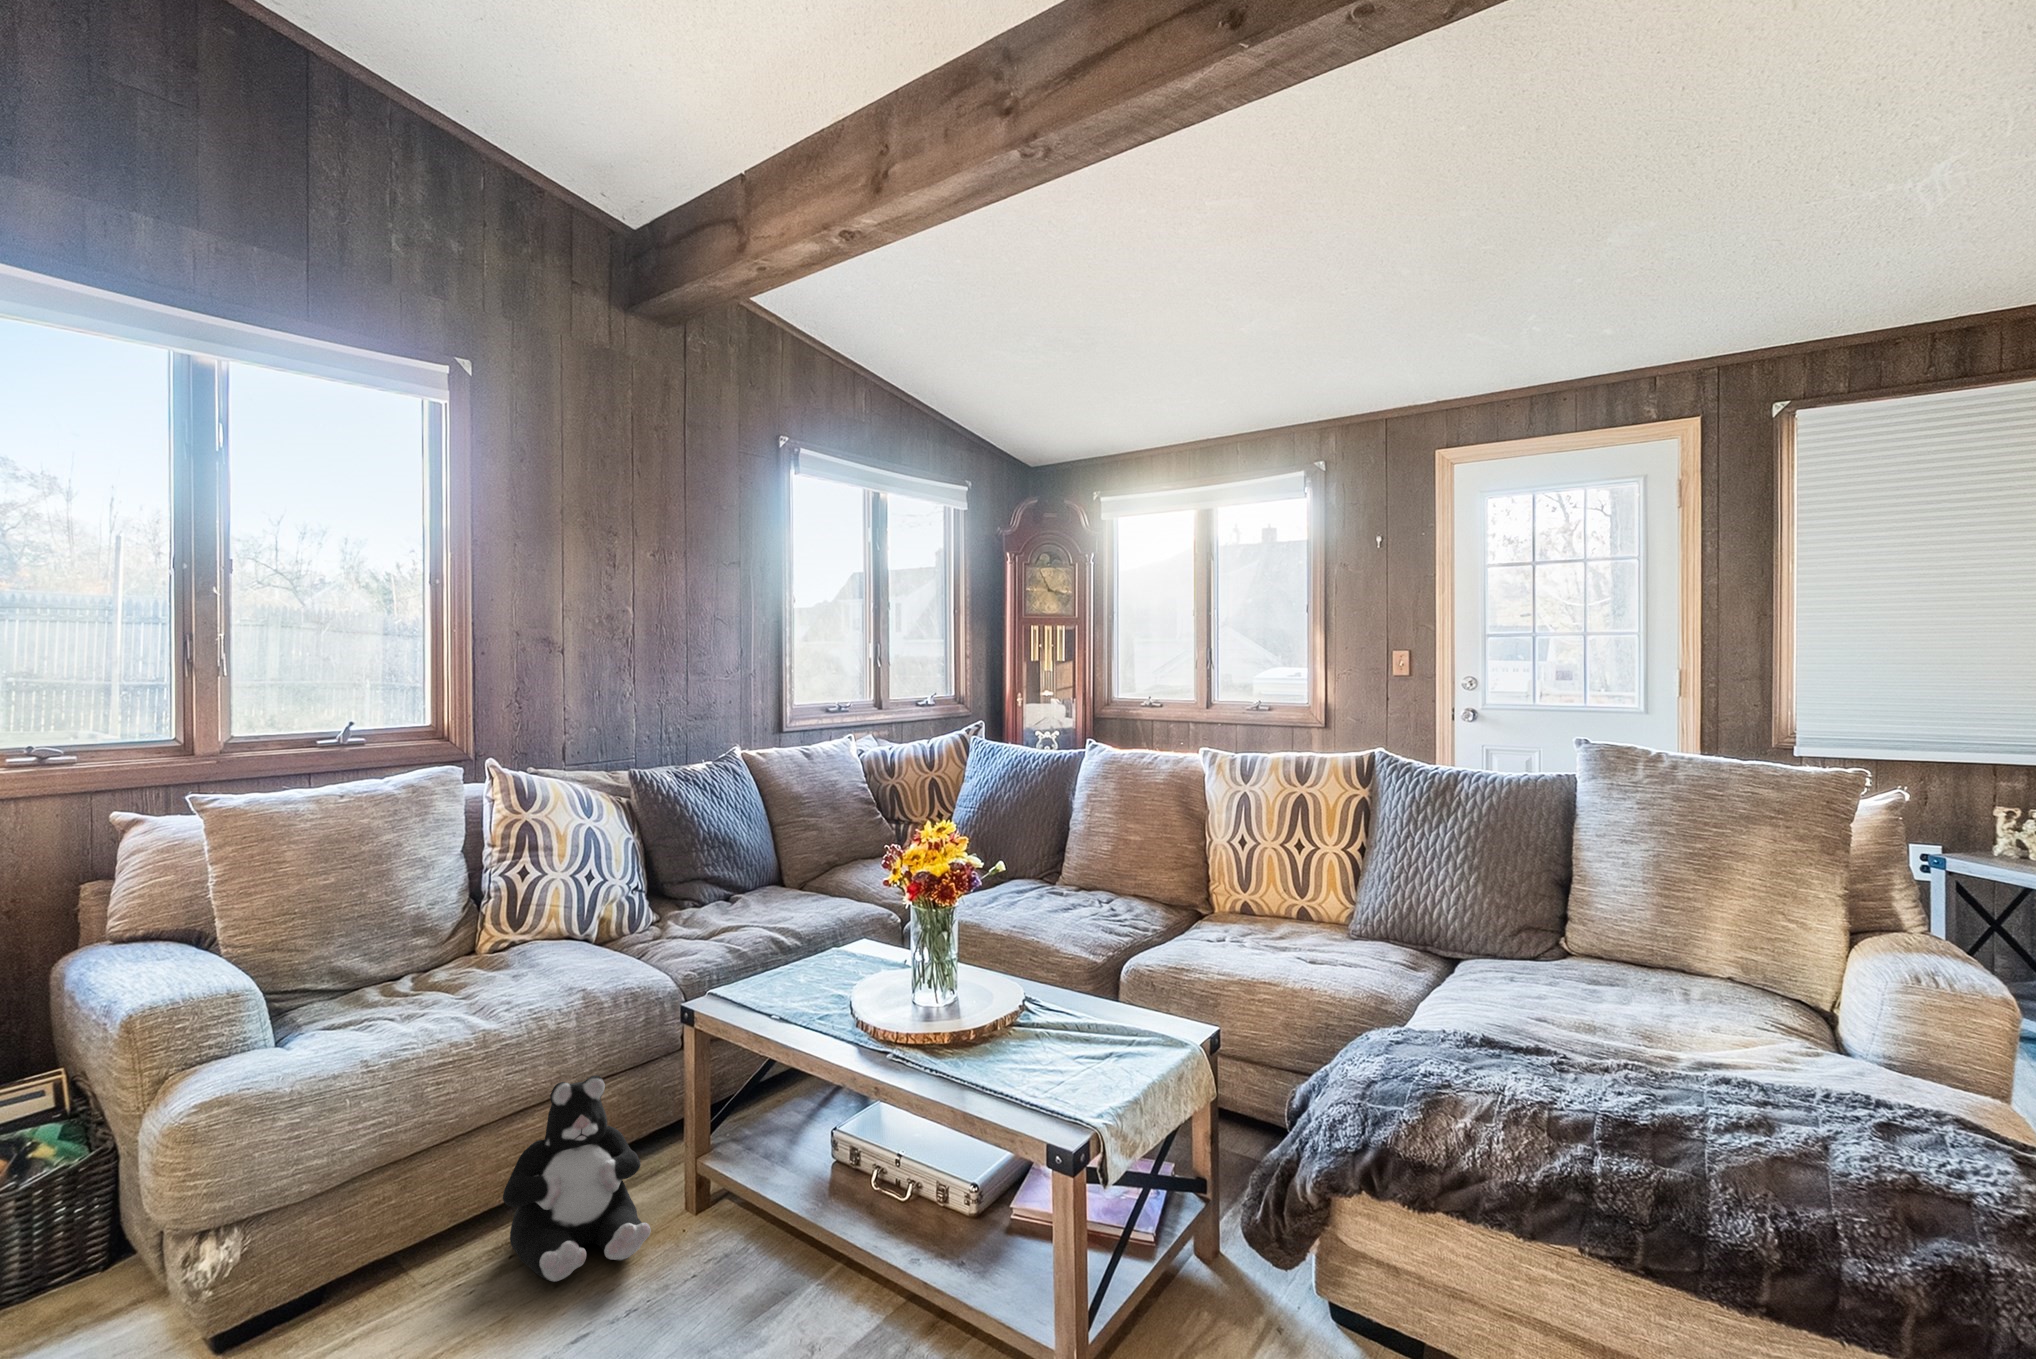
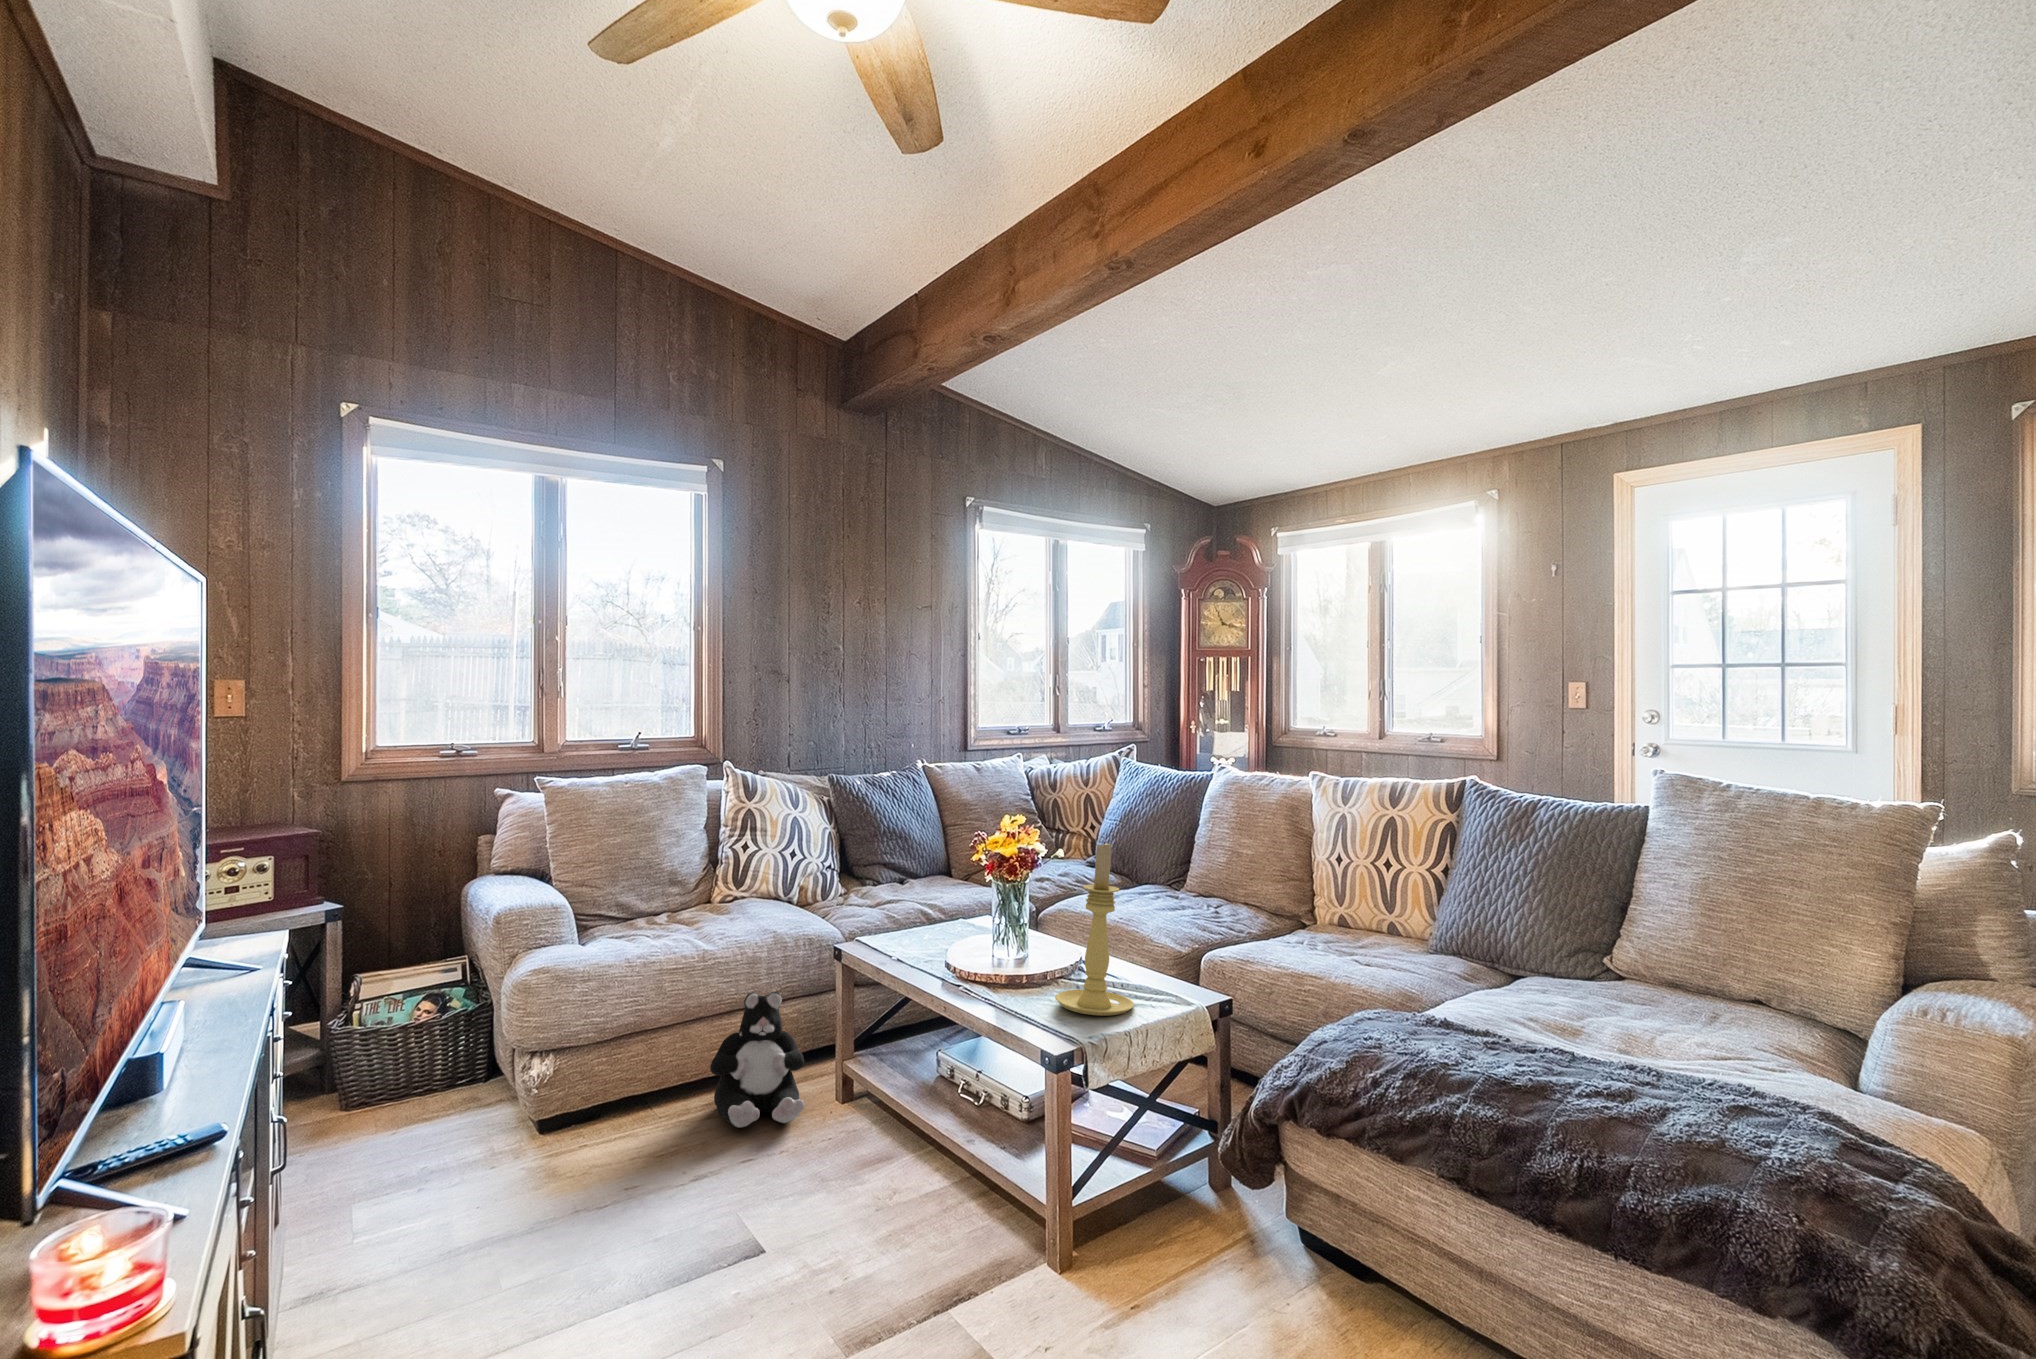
candle holder: none [1027,854,1128,1082] -> present [1055,841,1134,1016]

